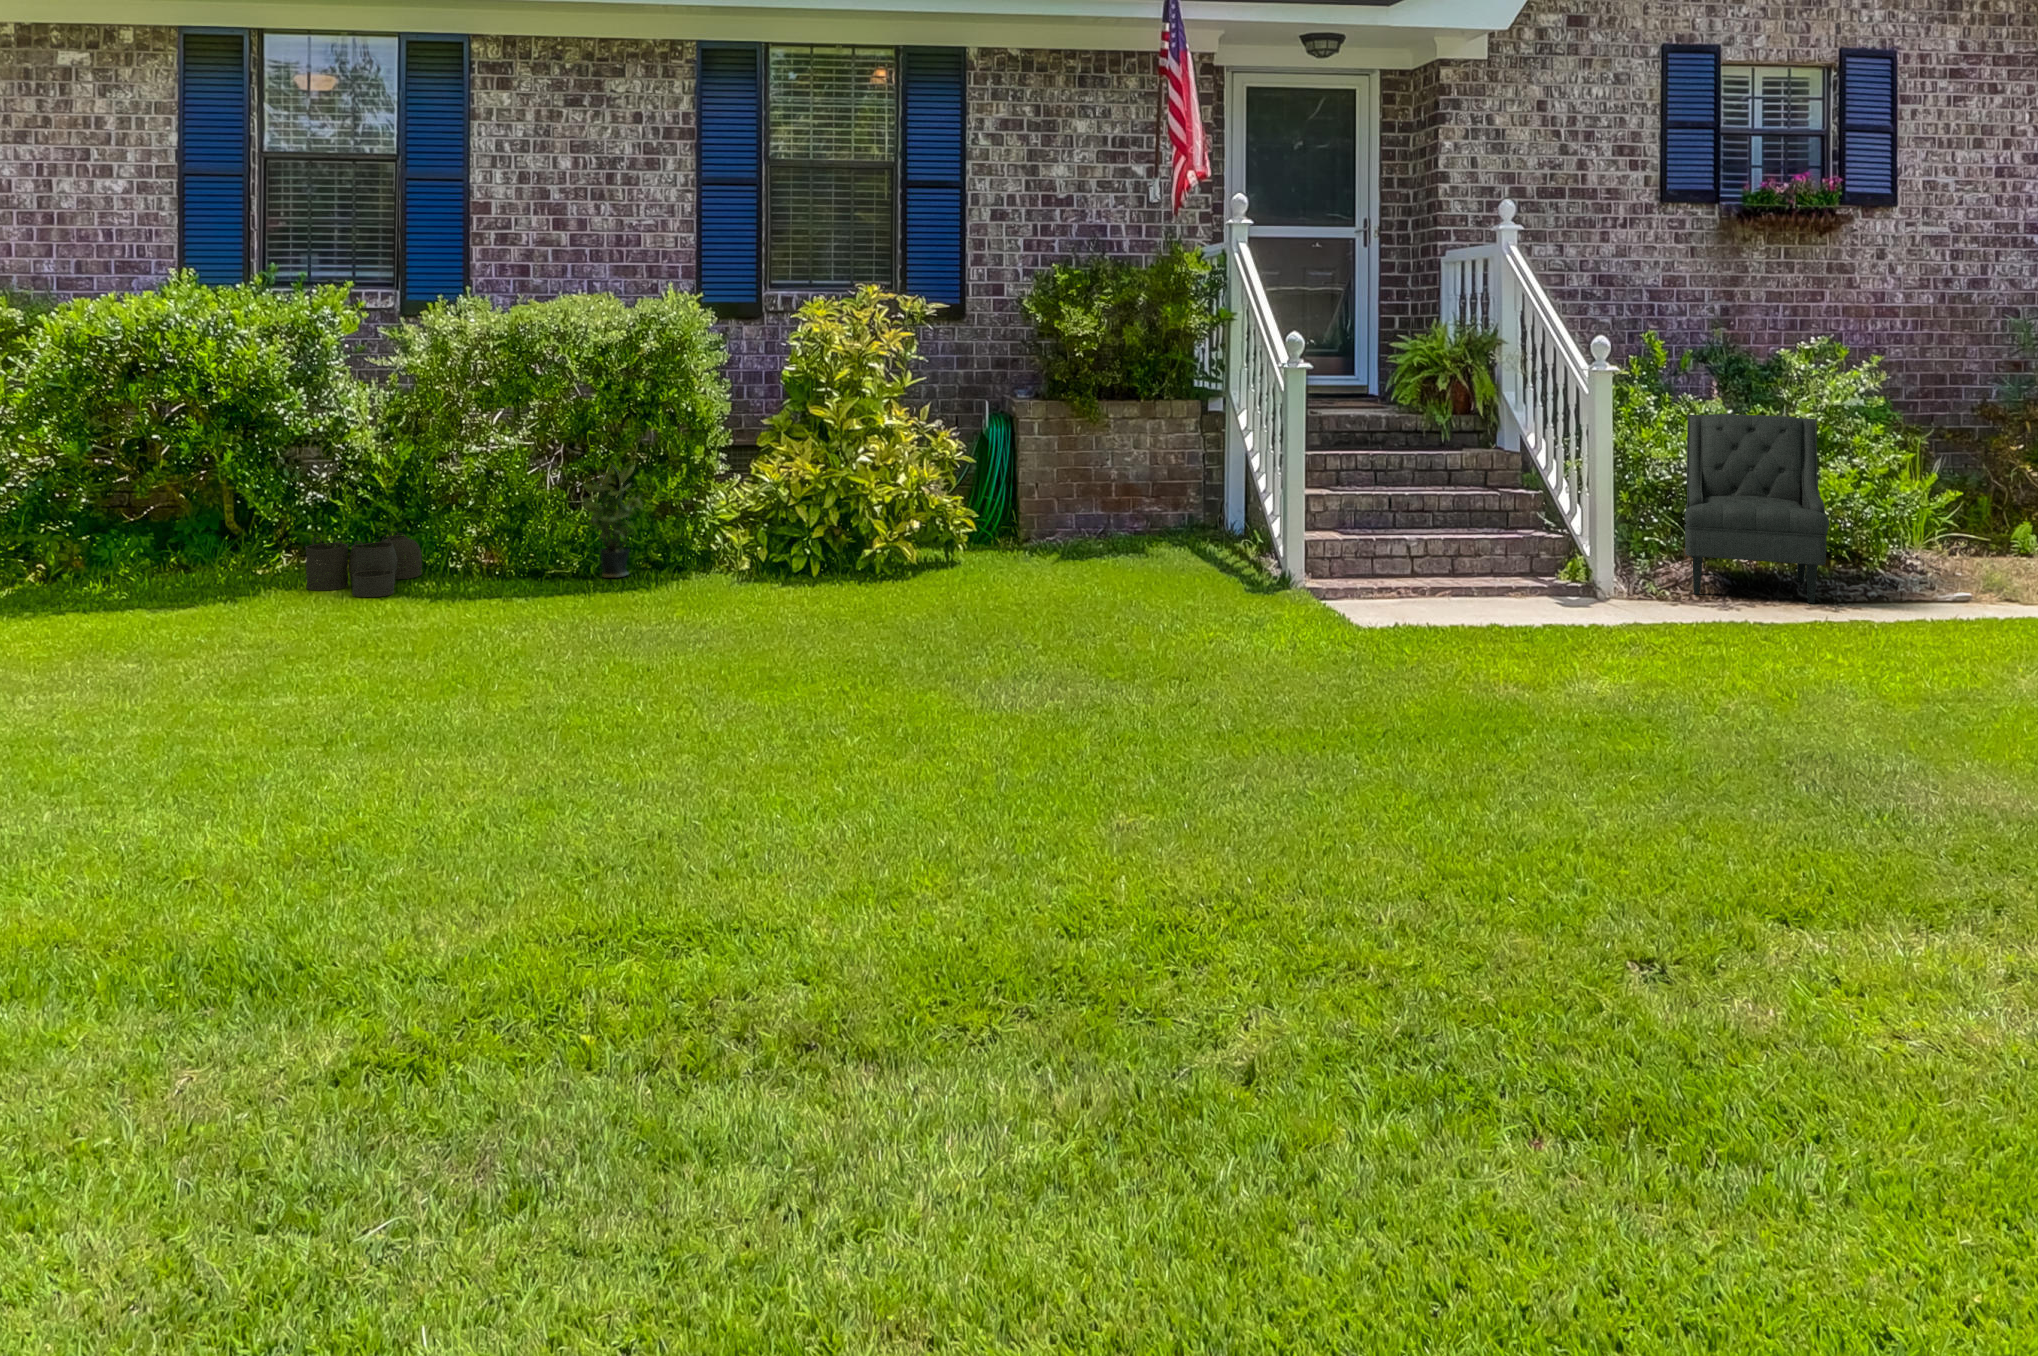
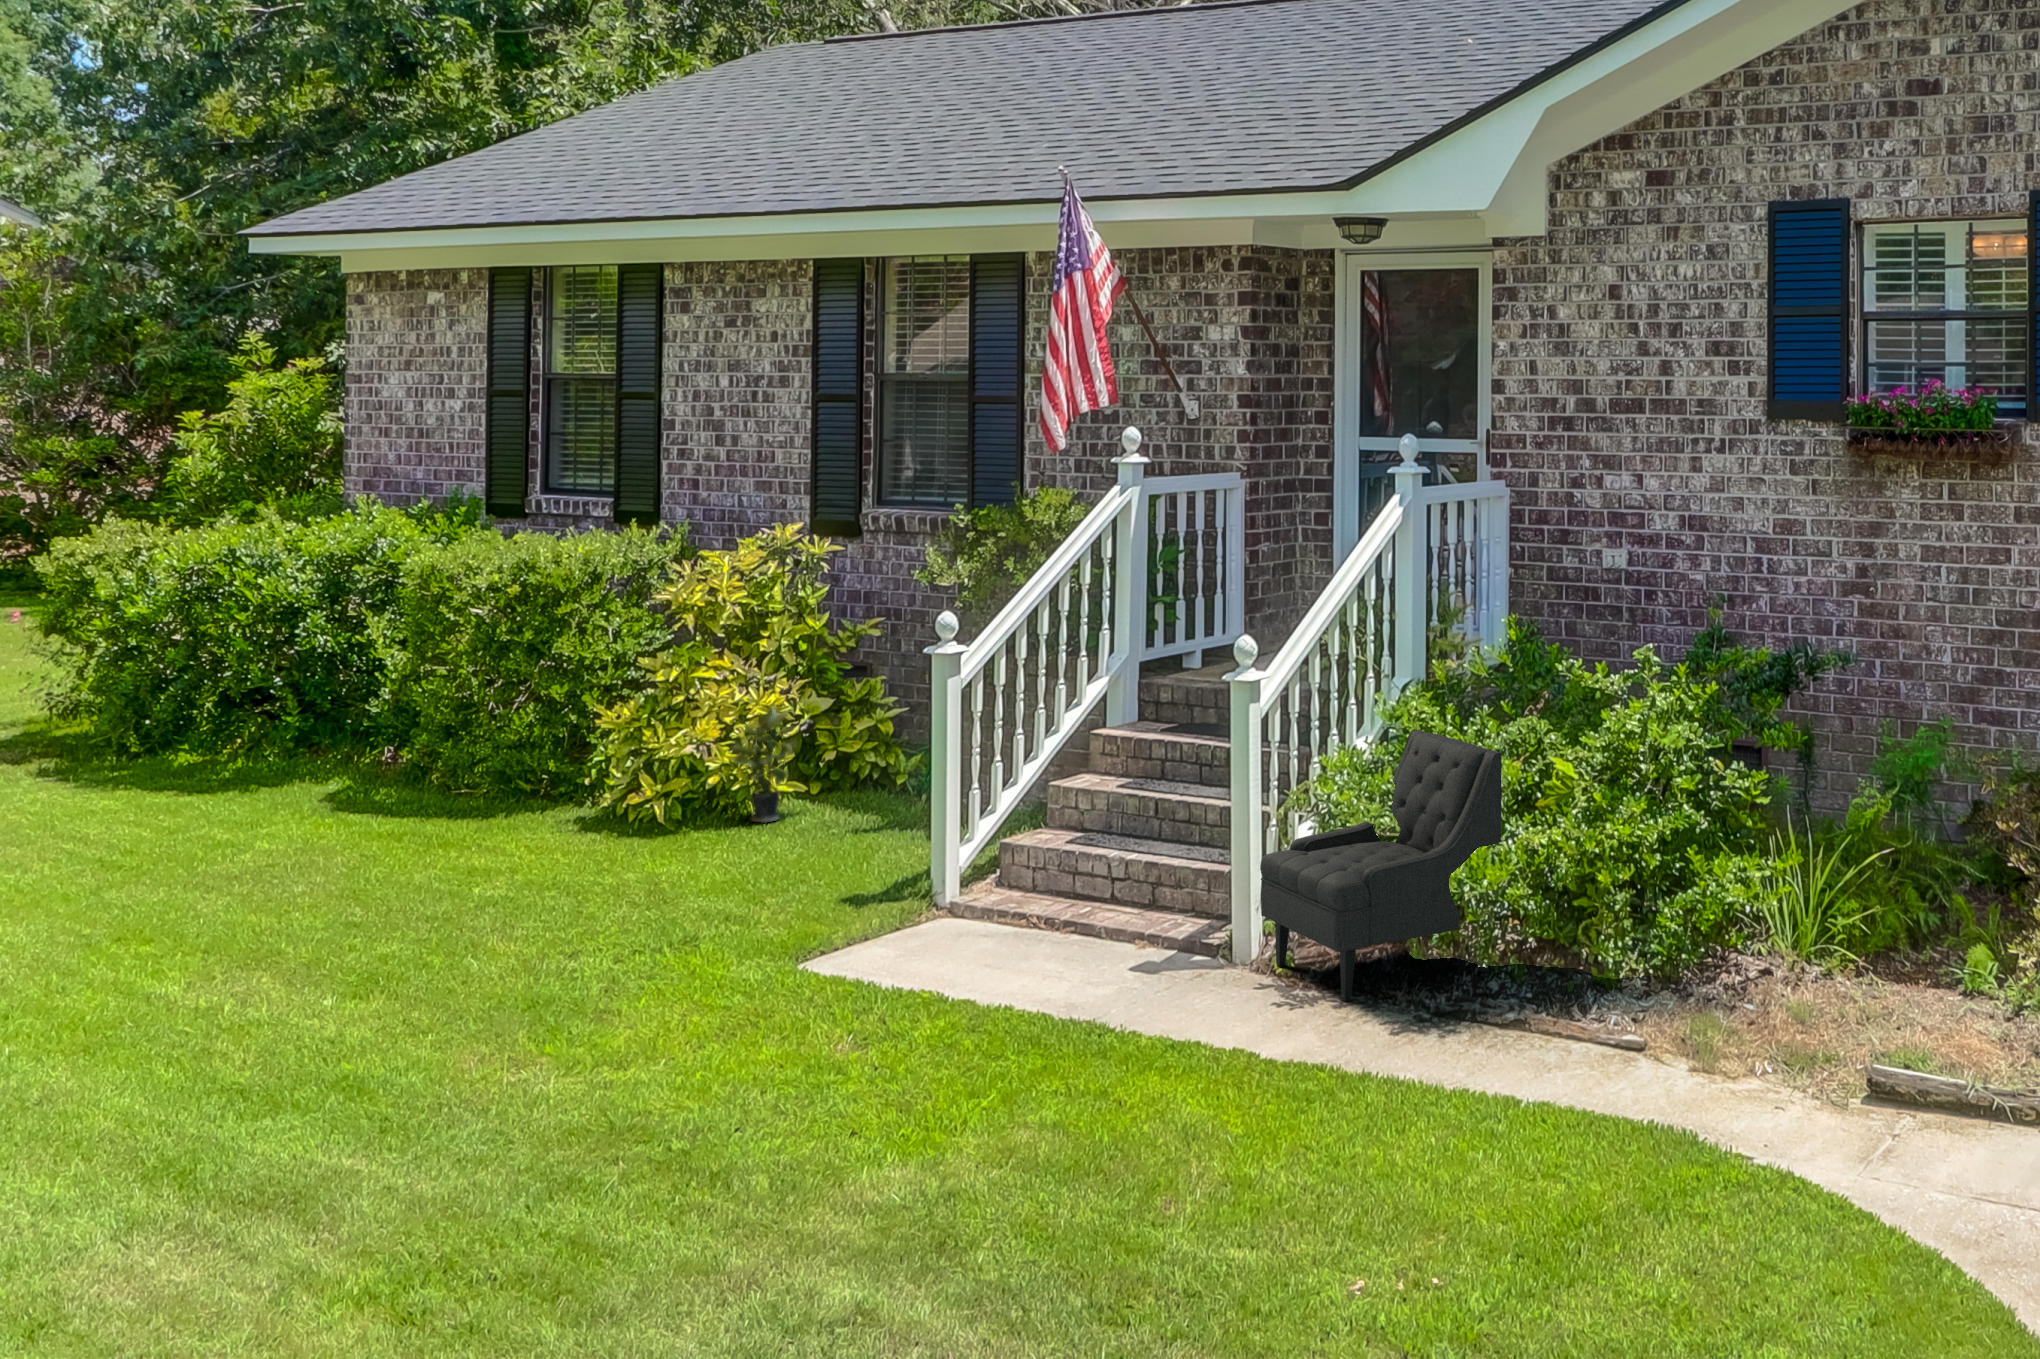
potted plant: present [583,465,643,578] -> present [732,708,795,823]
woven basket: present [305,531,422,597] -> none [308,733,428,792]

